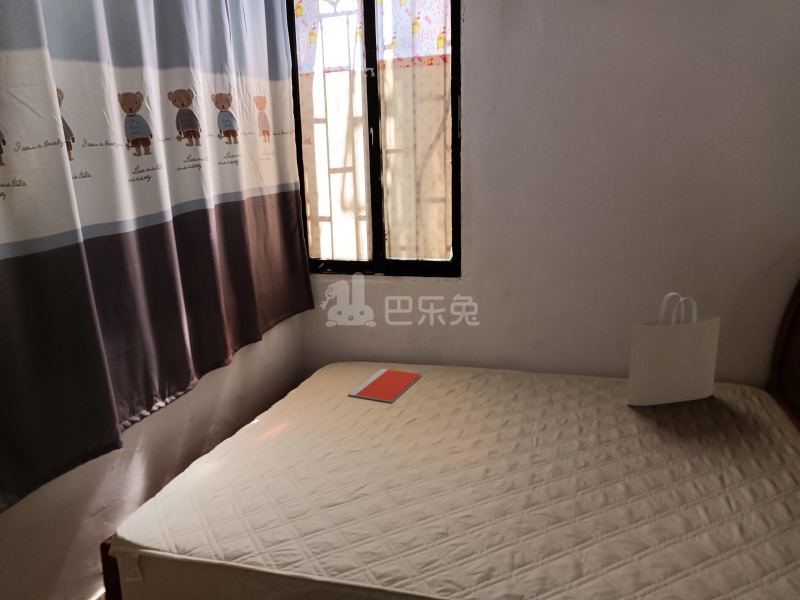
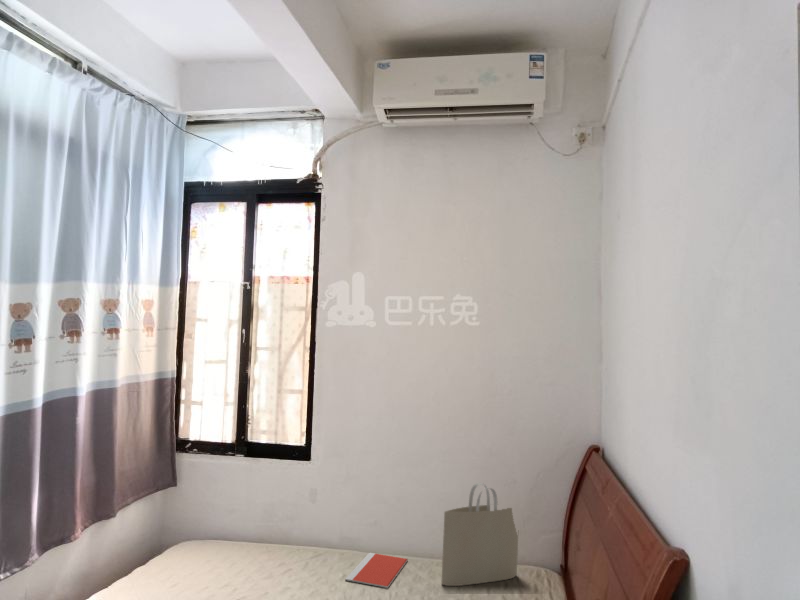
notebook: present [348,369,422,402] -> present [345,553,408,588]

